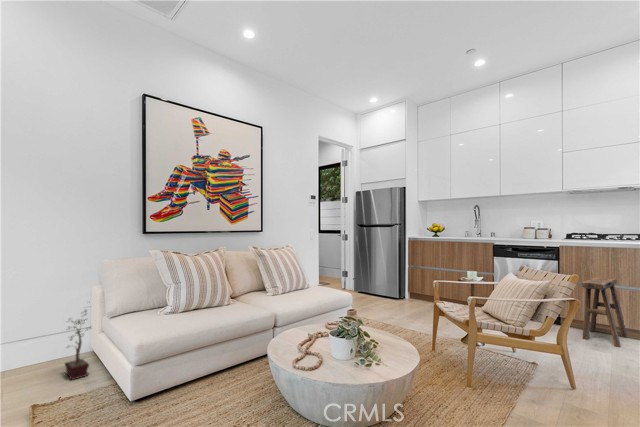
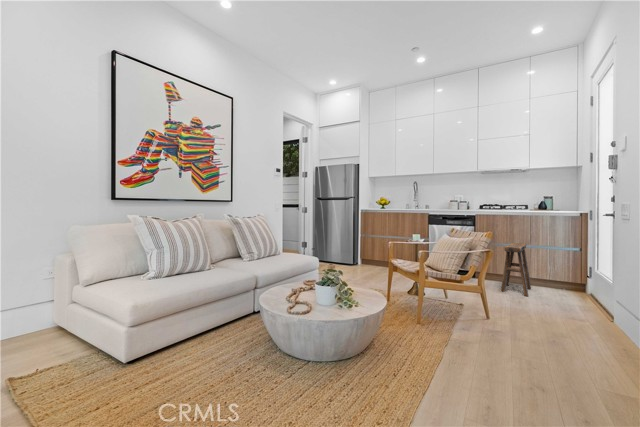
potted plant: present [65,310,89,379] -> none [35,275,73,348]

